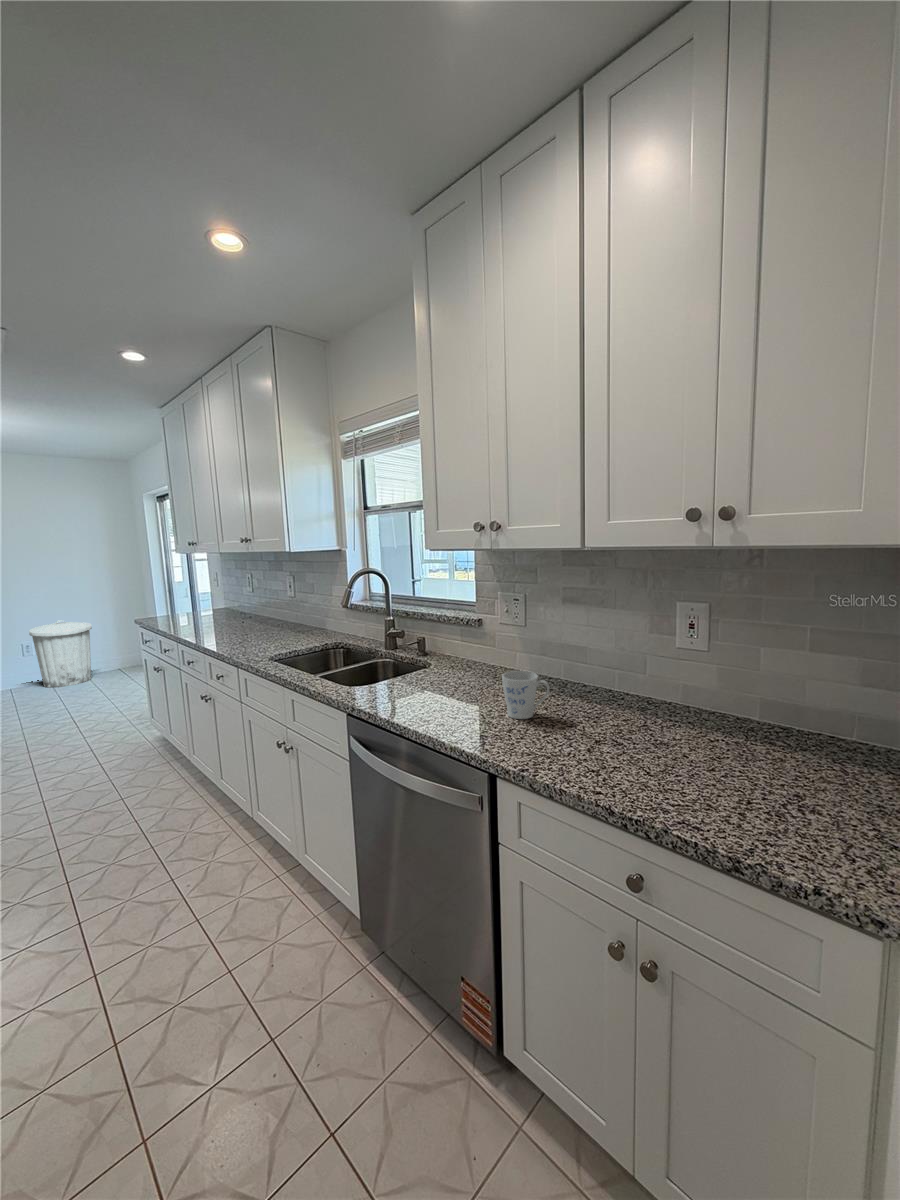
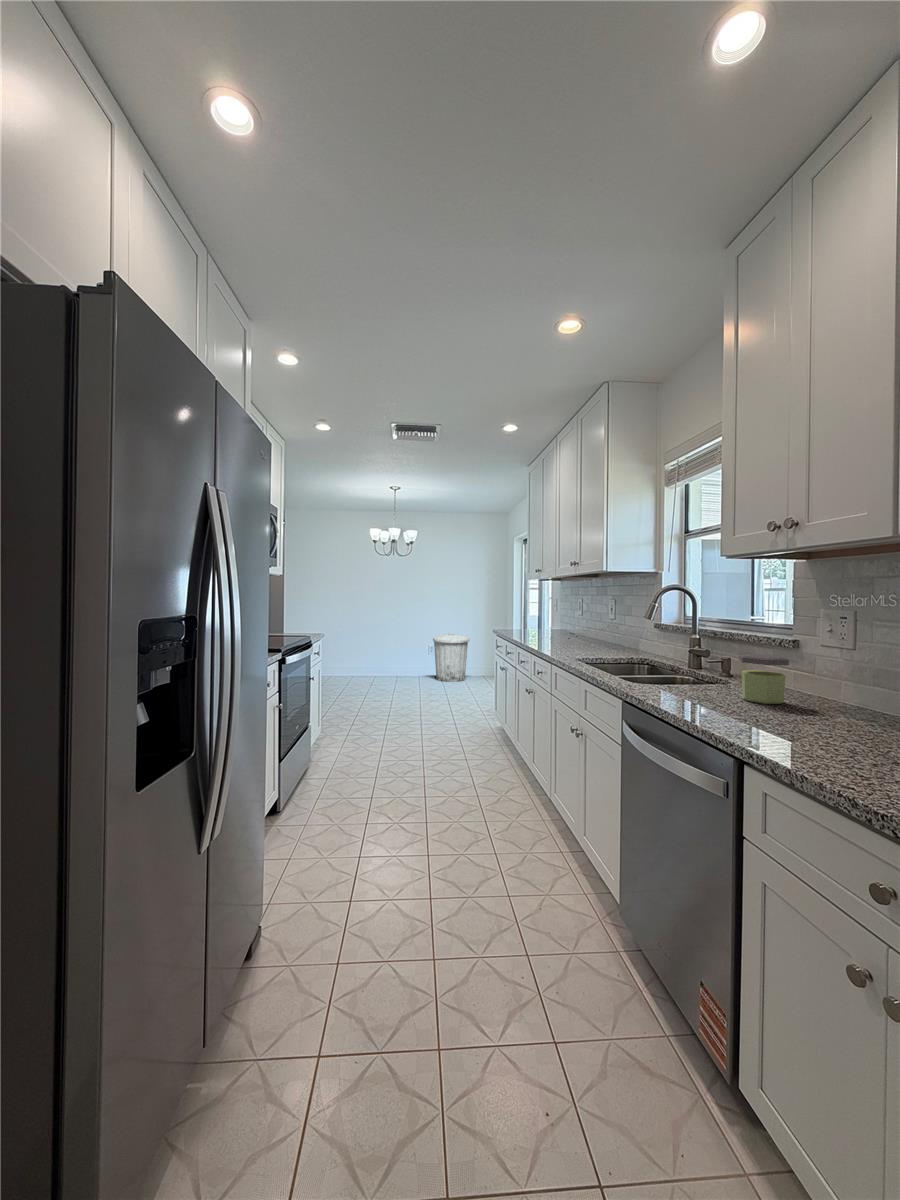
jar: none [447,641,488,689] -> present [739,654,789,704]
mug: present [502,671,549,719] -> none [785,679,849,732]

